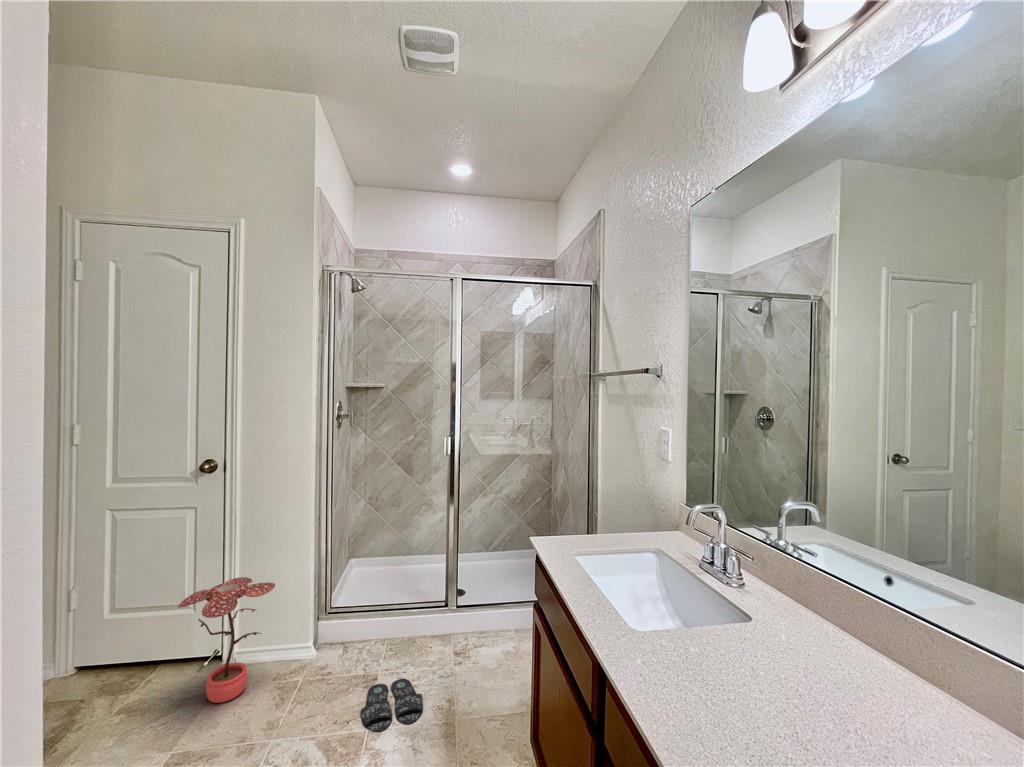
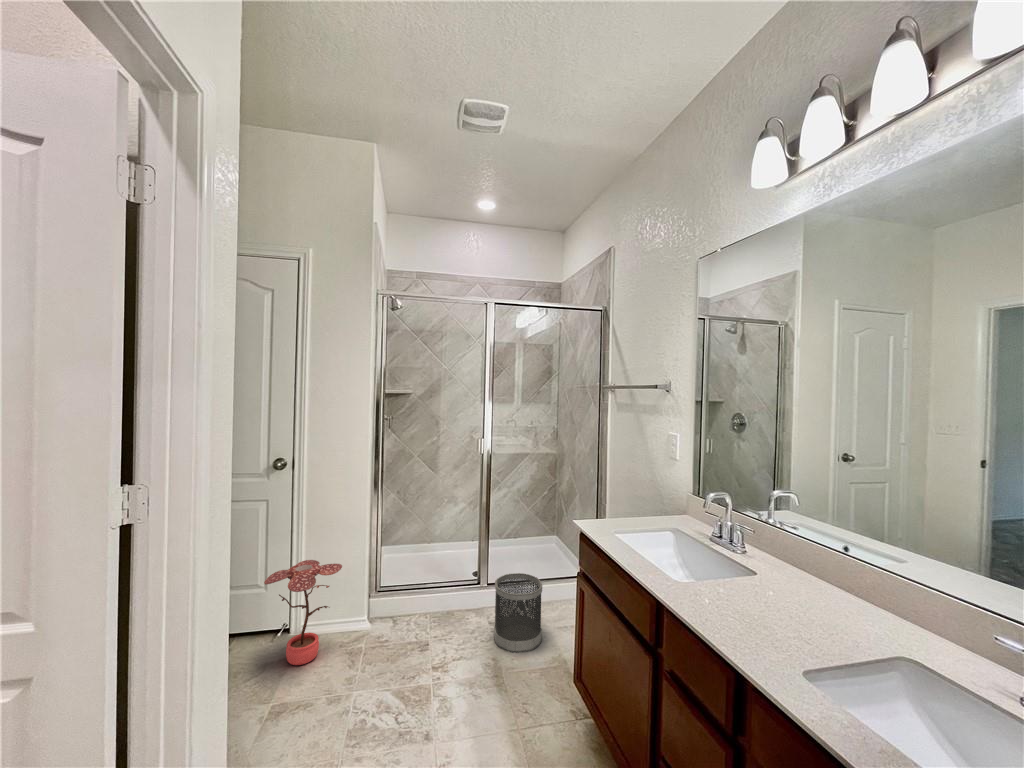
wastebasket: none [456,595,512,693] -> present [494,573,542,653]
slippers: present [361,679,423,732] -> none [422,643,474,684]

